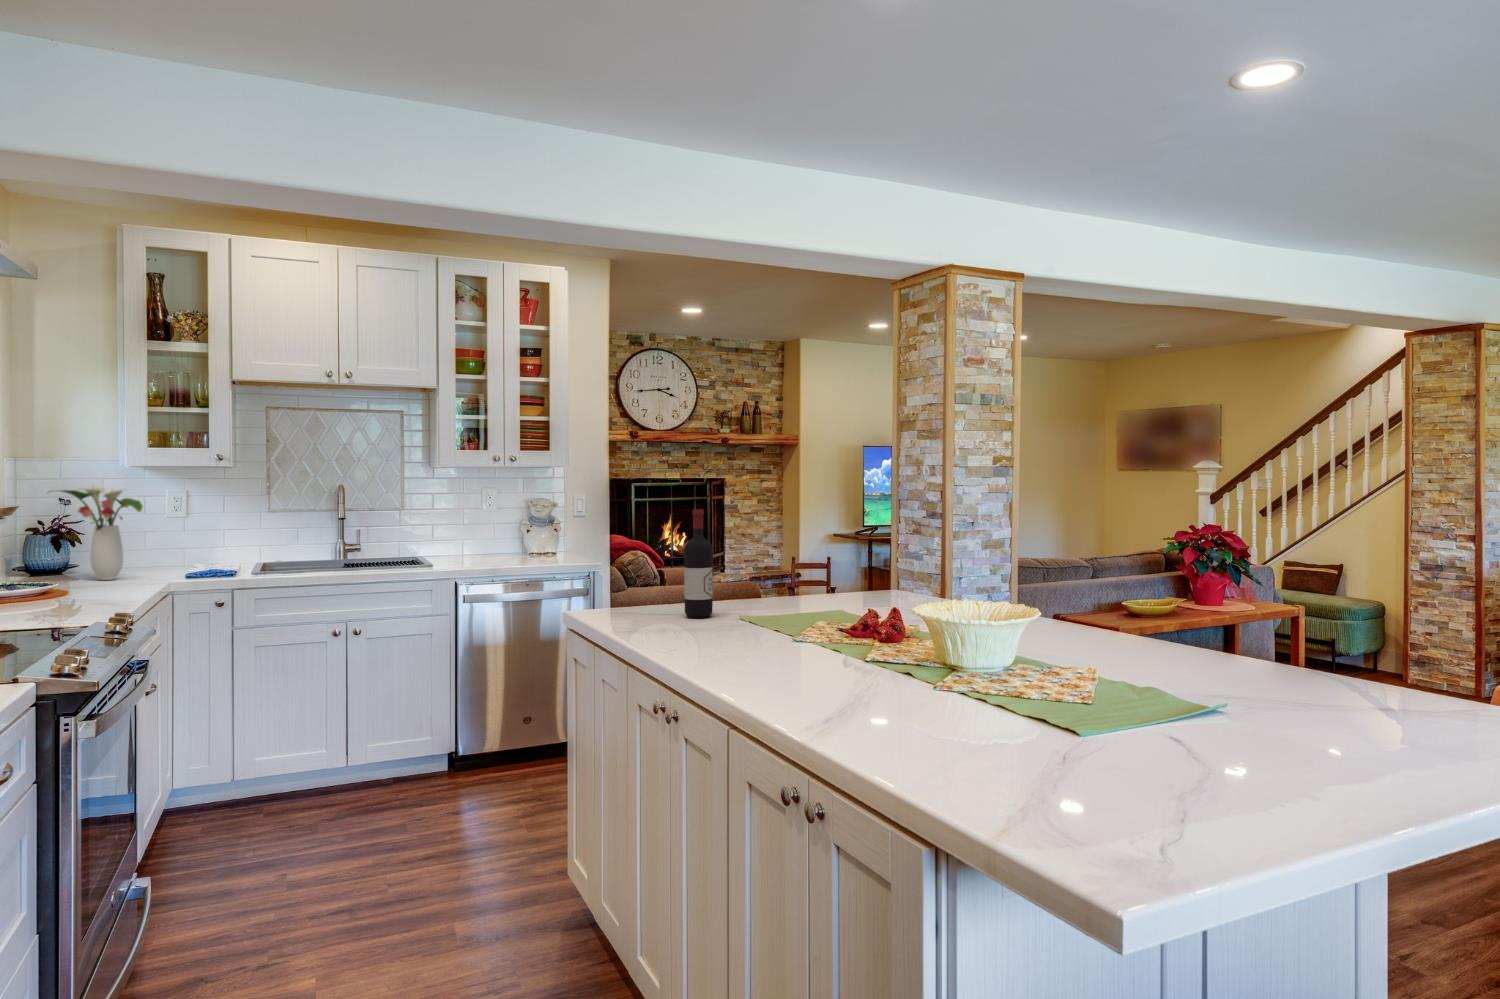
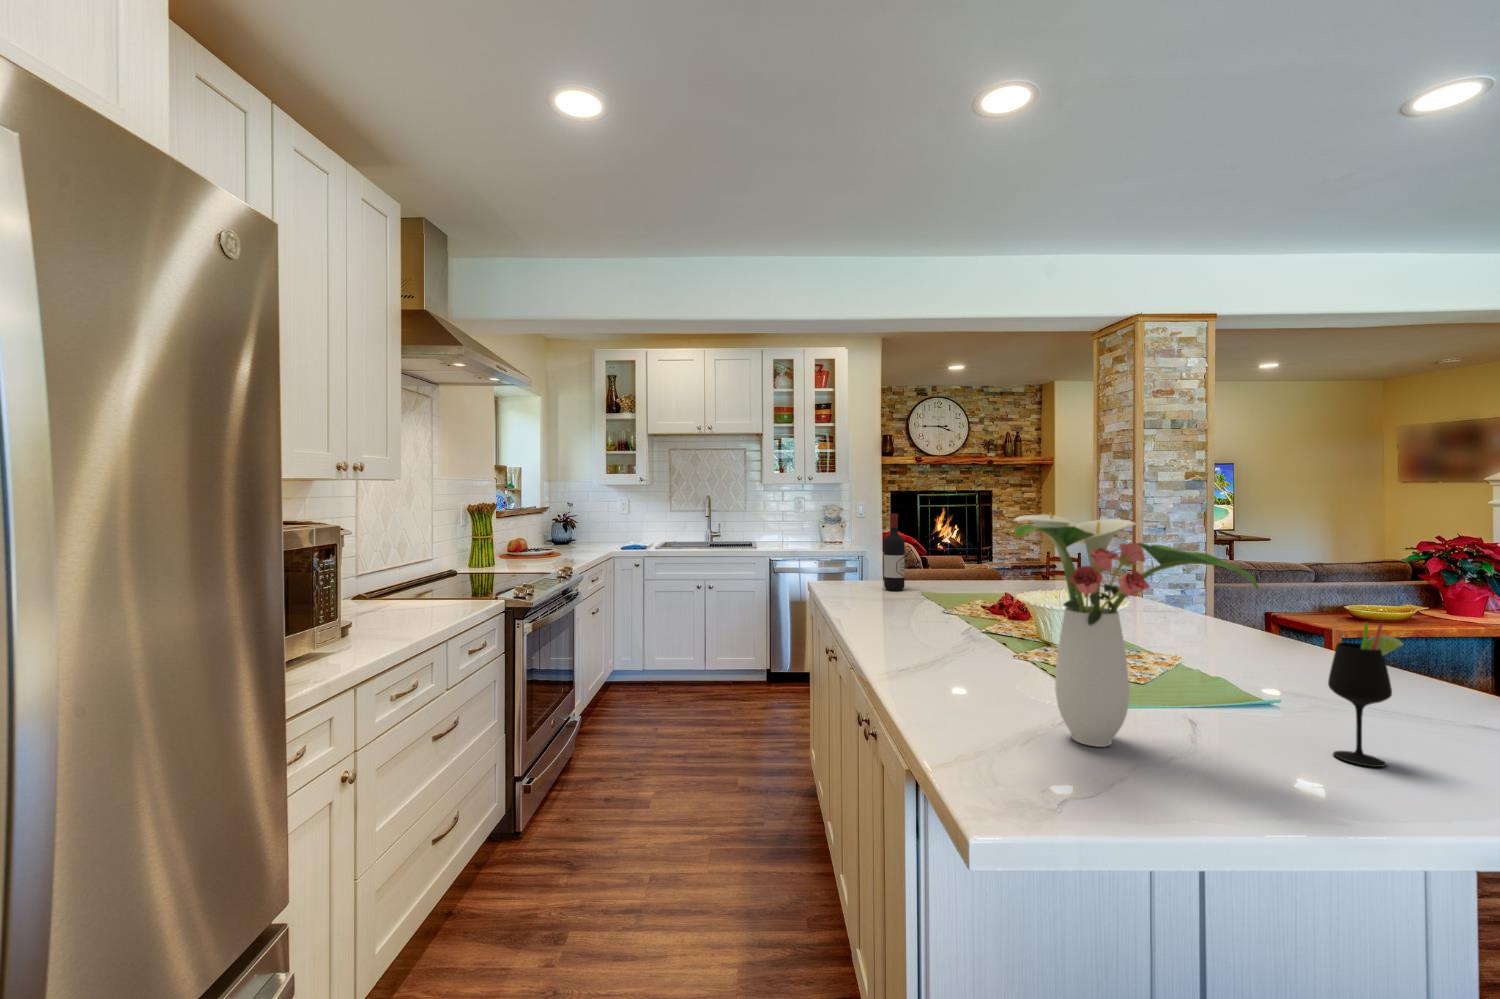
flower arrangement: present [48,486,143,580] -> present [1014,513,1259,747]
wine glass: none [1340,617,1414,771] -> present [1328,622,1403,767]

